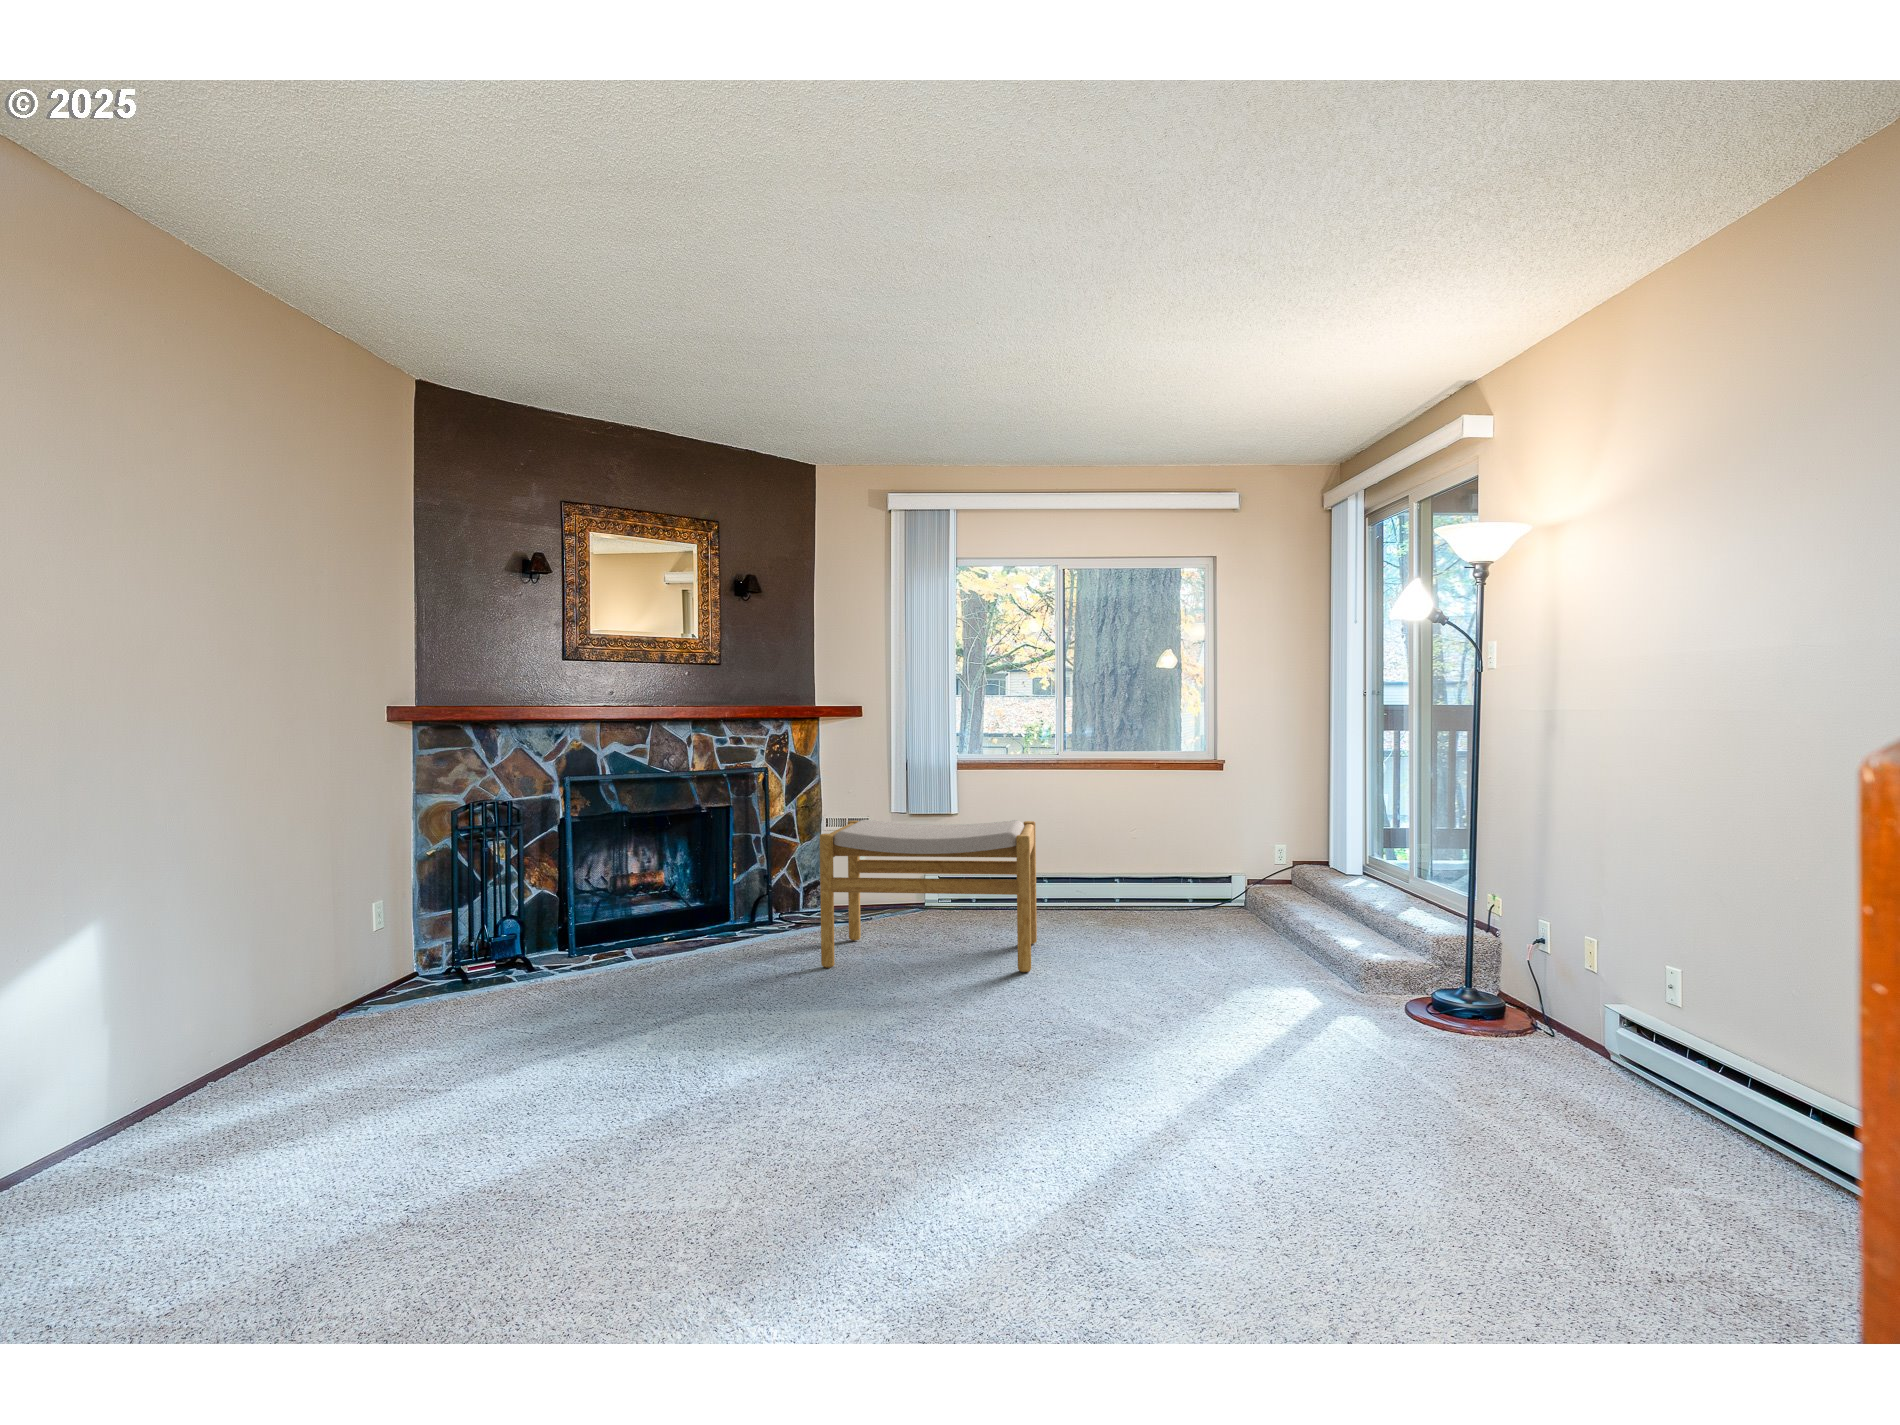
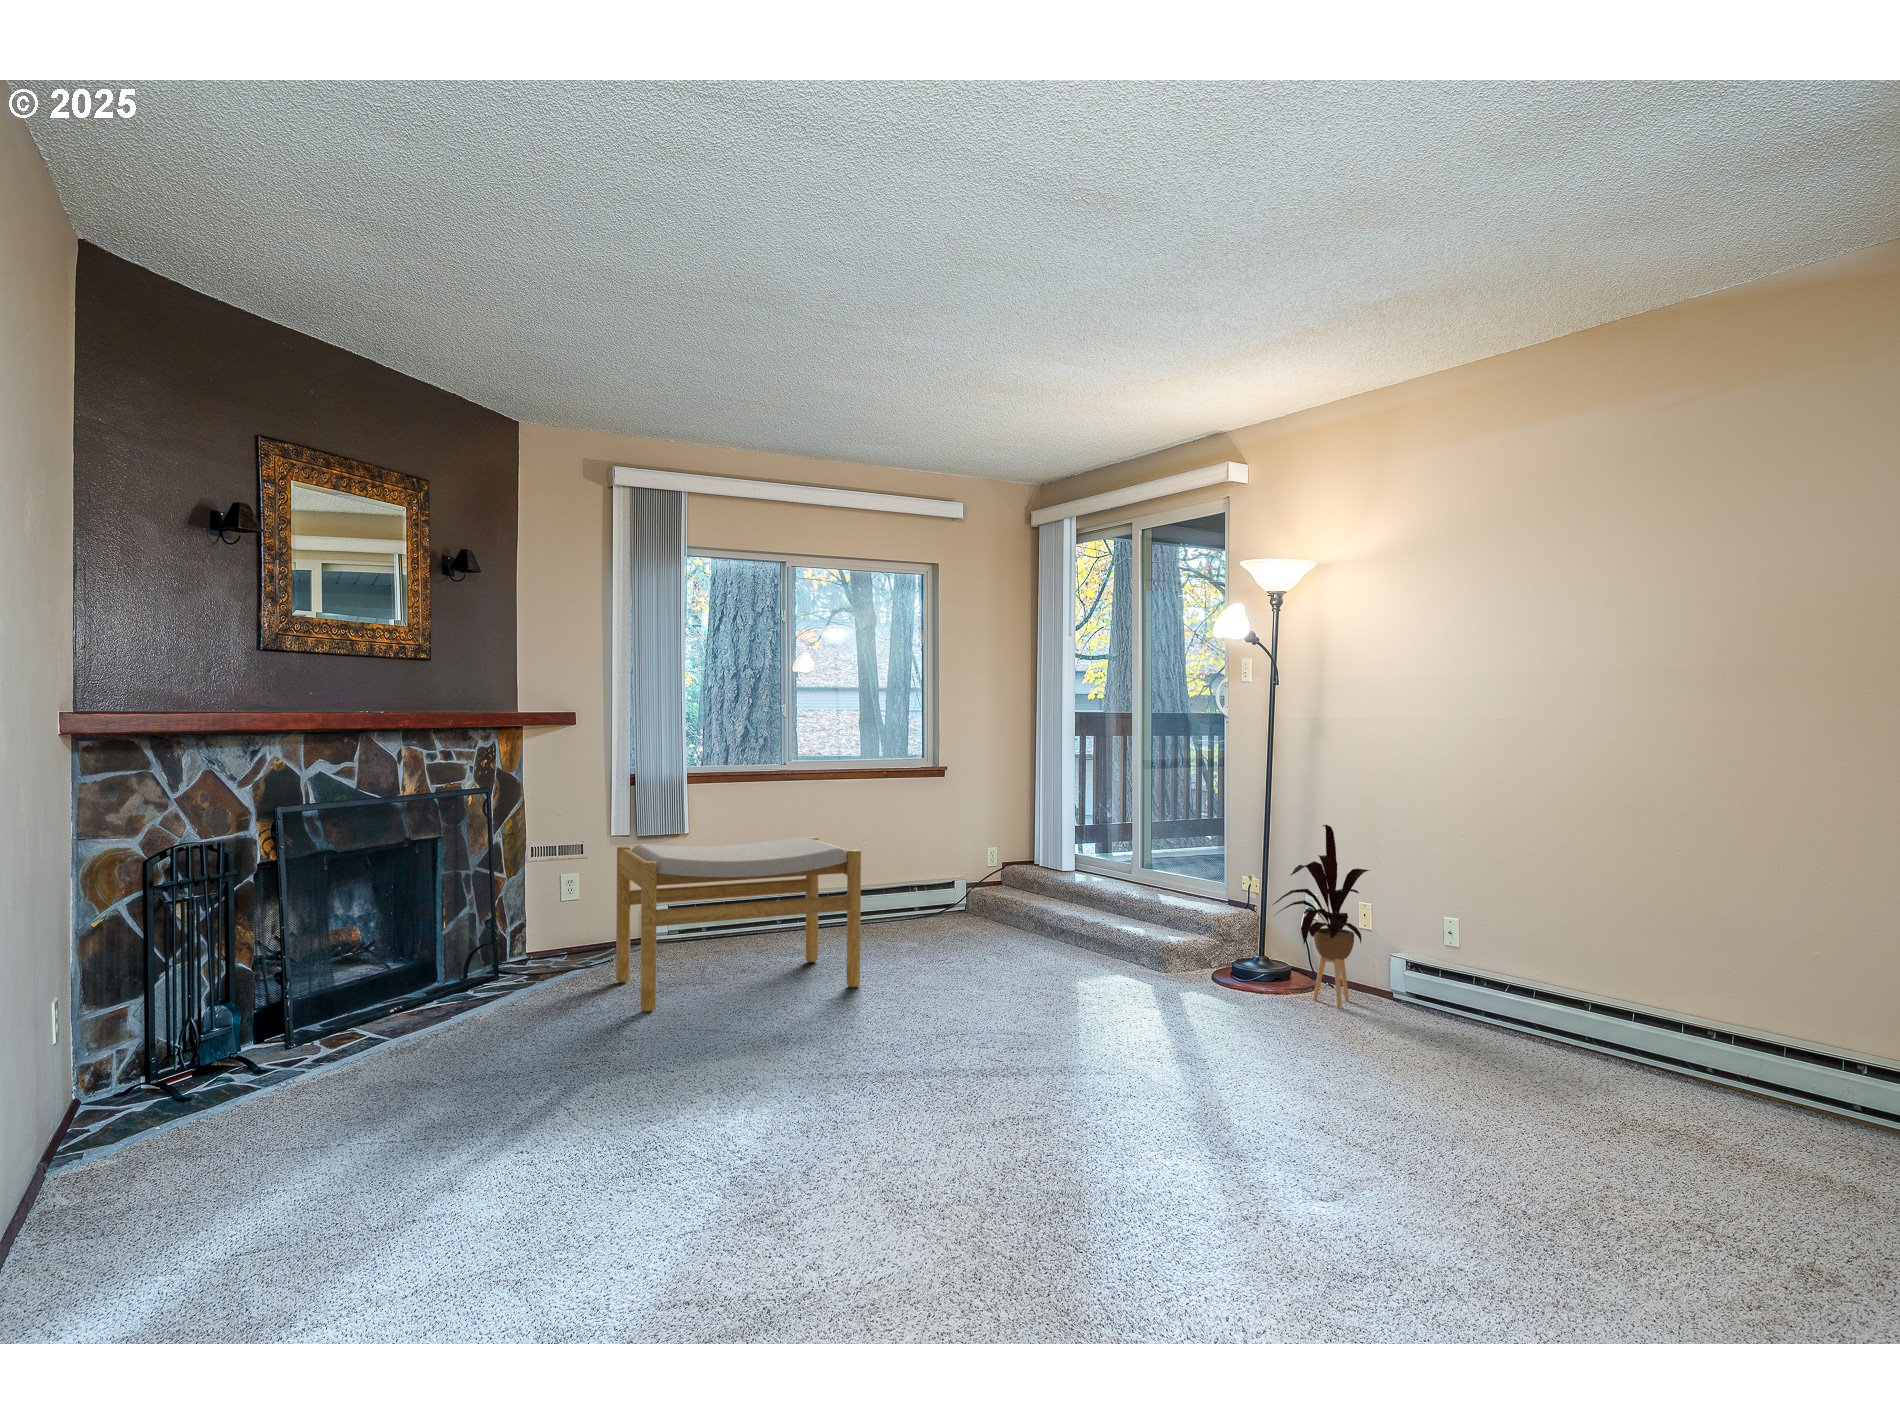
house plant: none [1464,834,1640,1088] -> present [1273,825,1369,1007]

